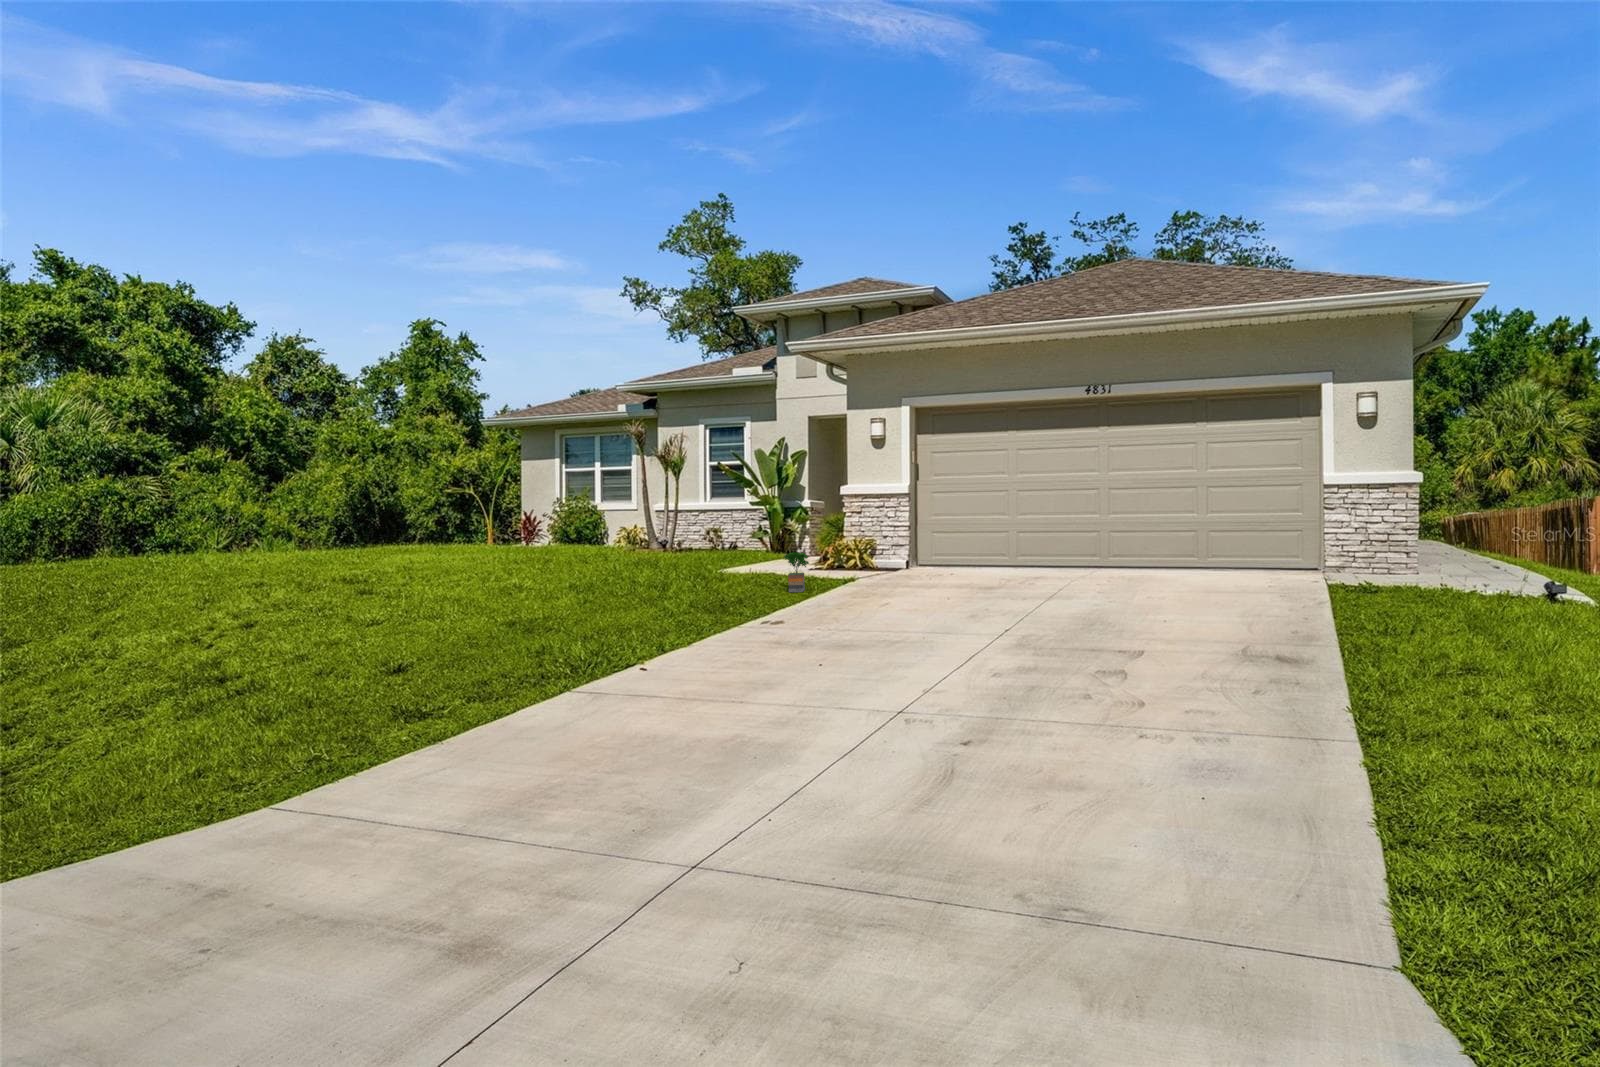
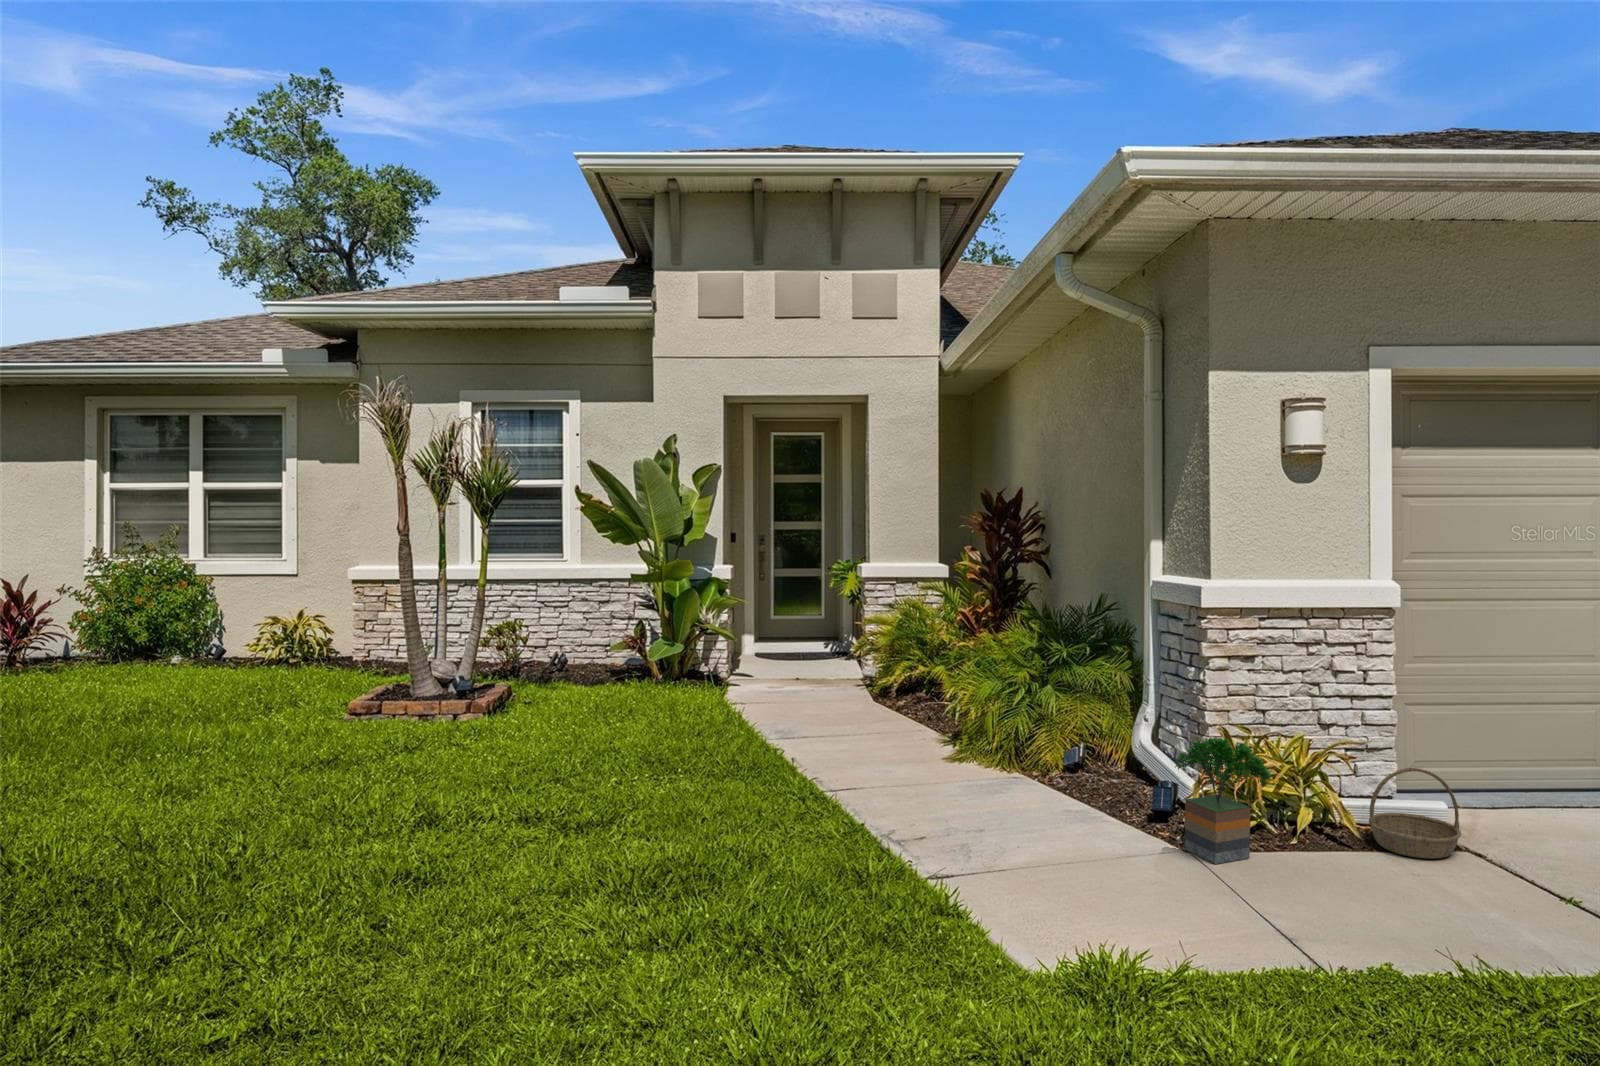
basket: none [848,564,875,594] -> present [1369,768,1461,859]

